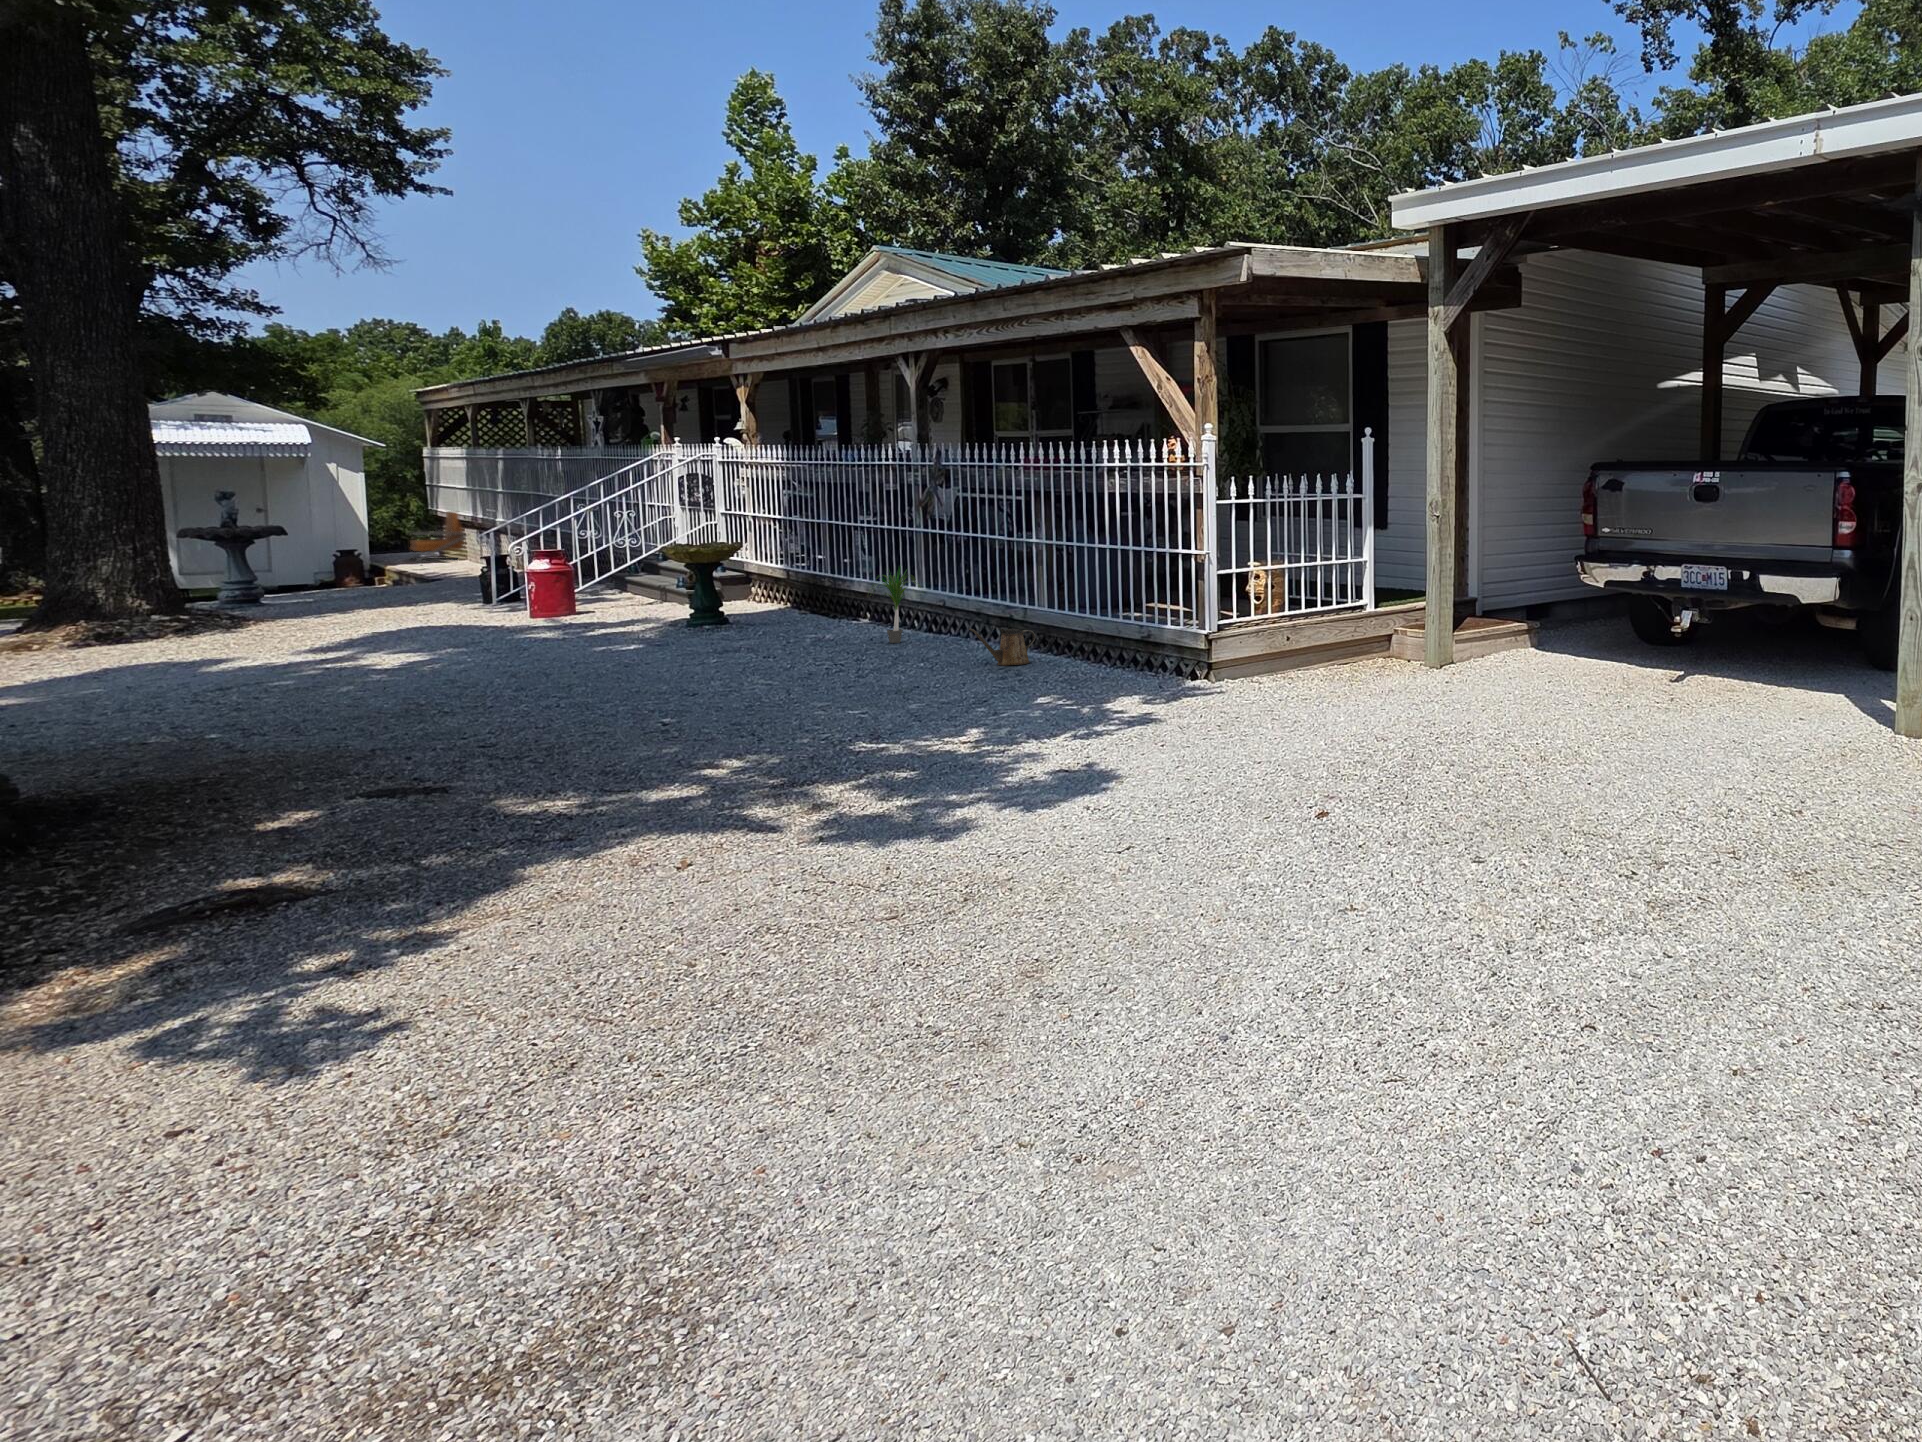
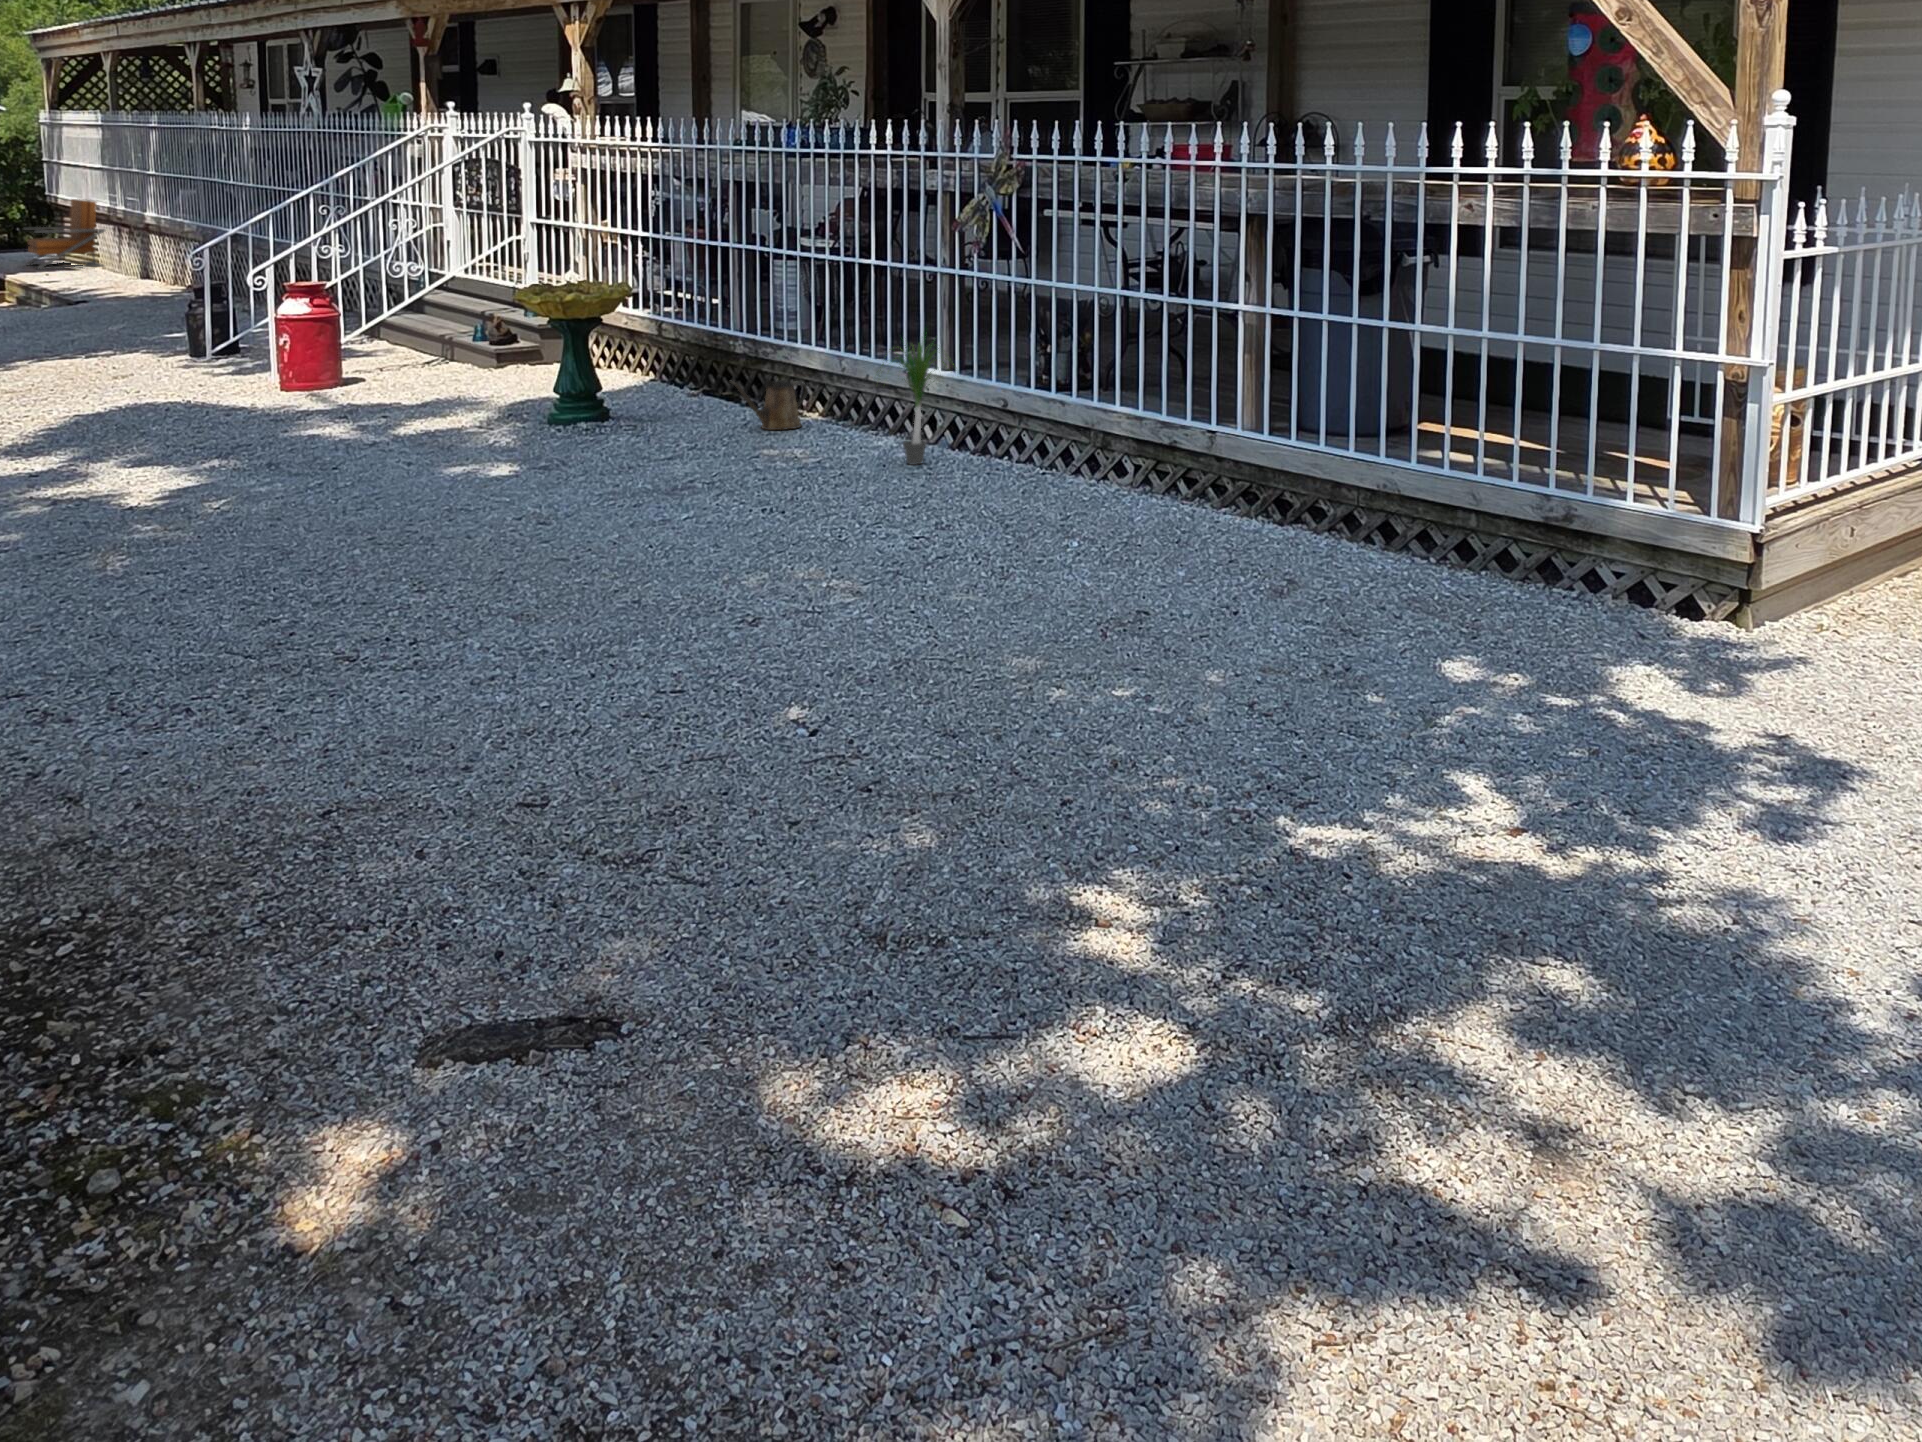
watering can: present [969,628,1035,666] -> present [730,380,808,430]

